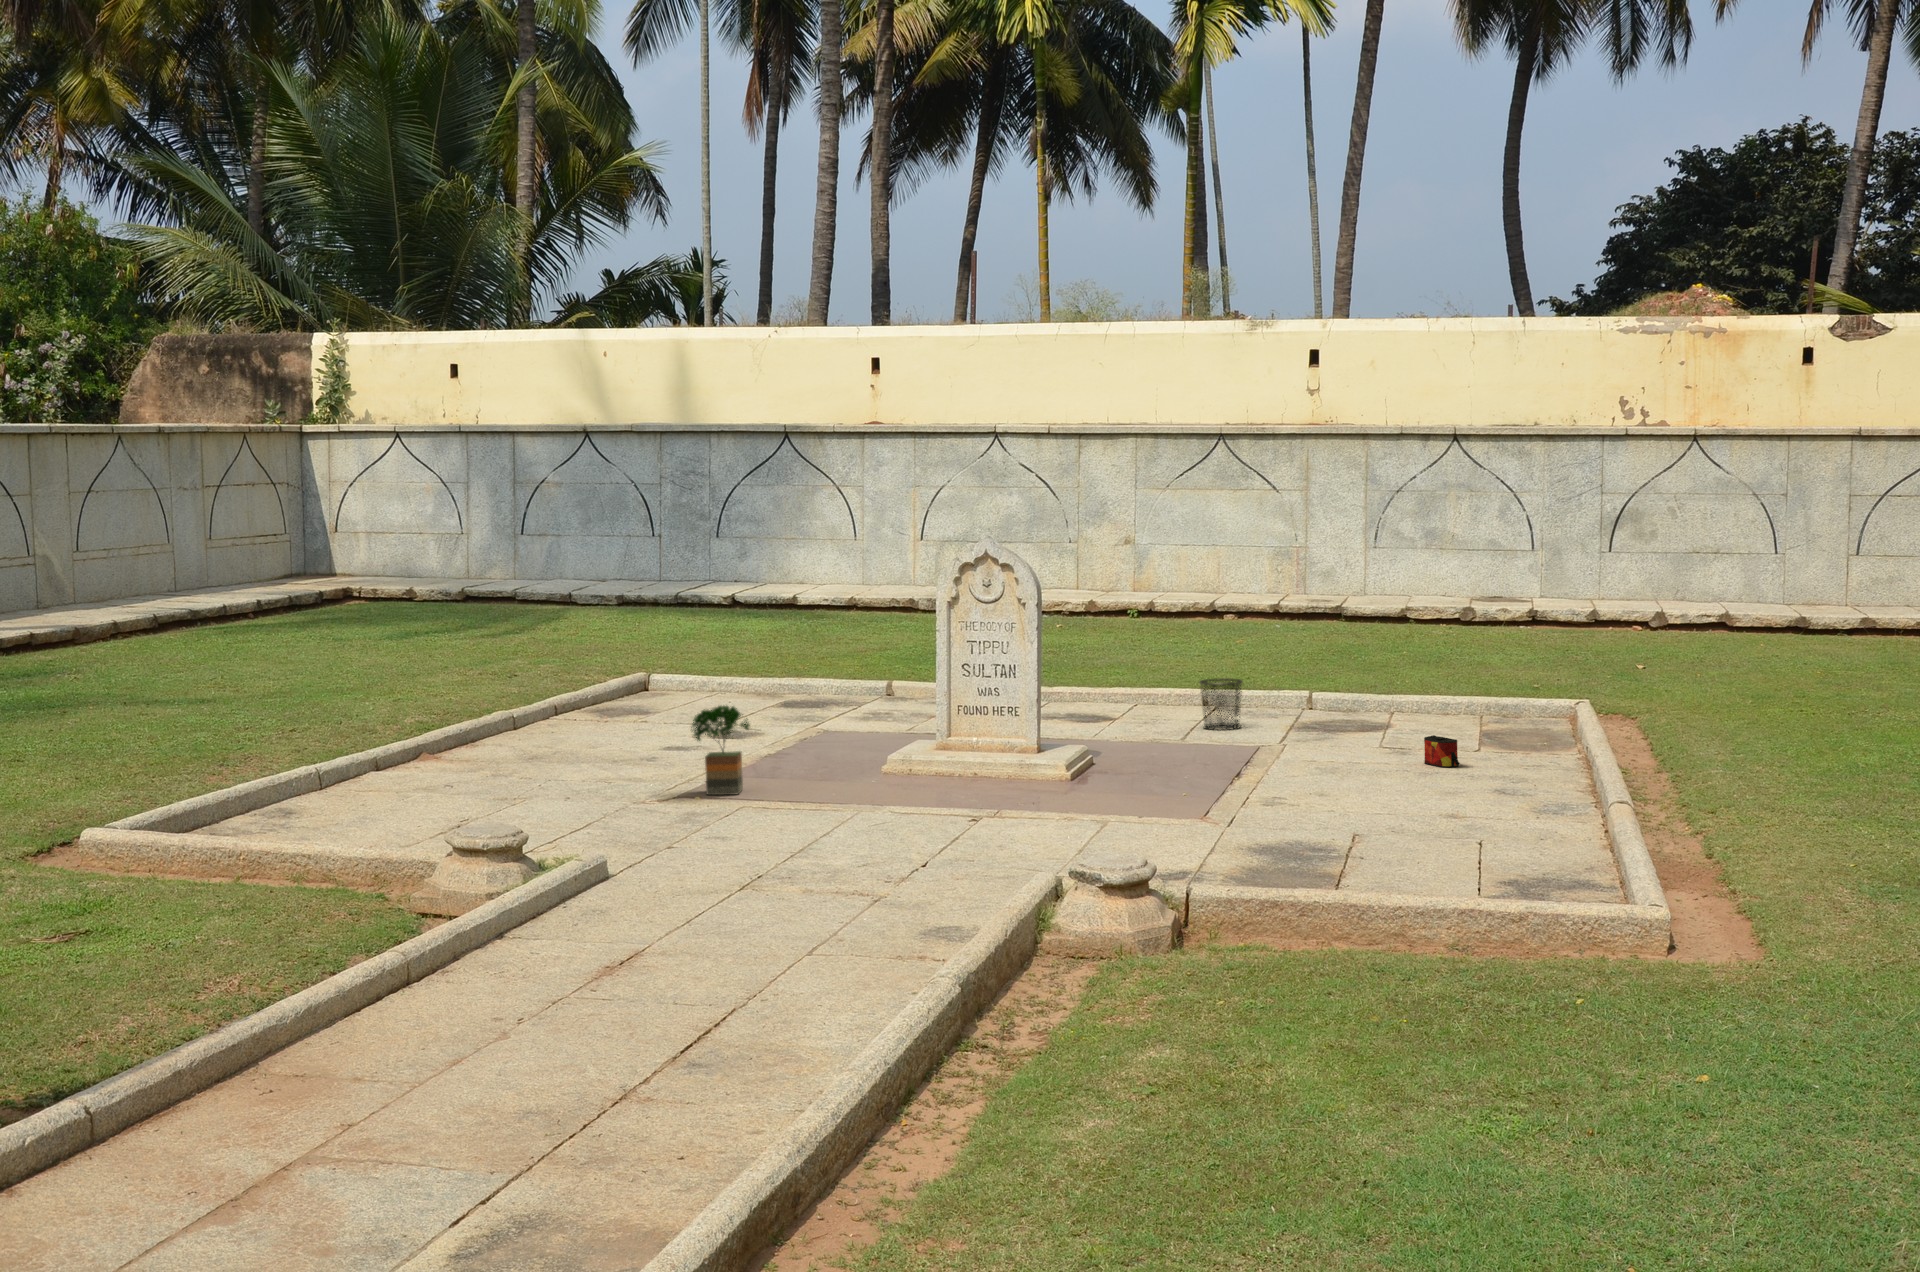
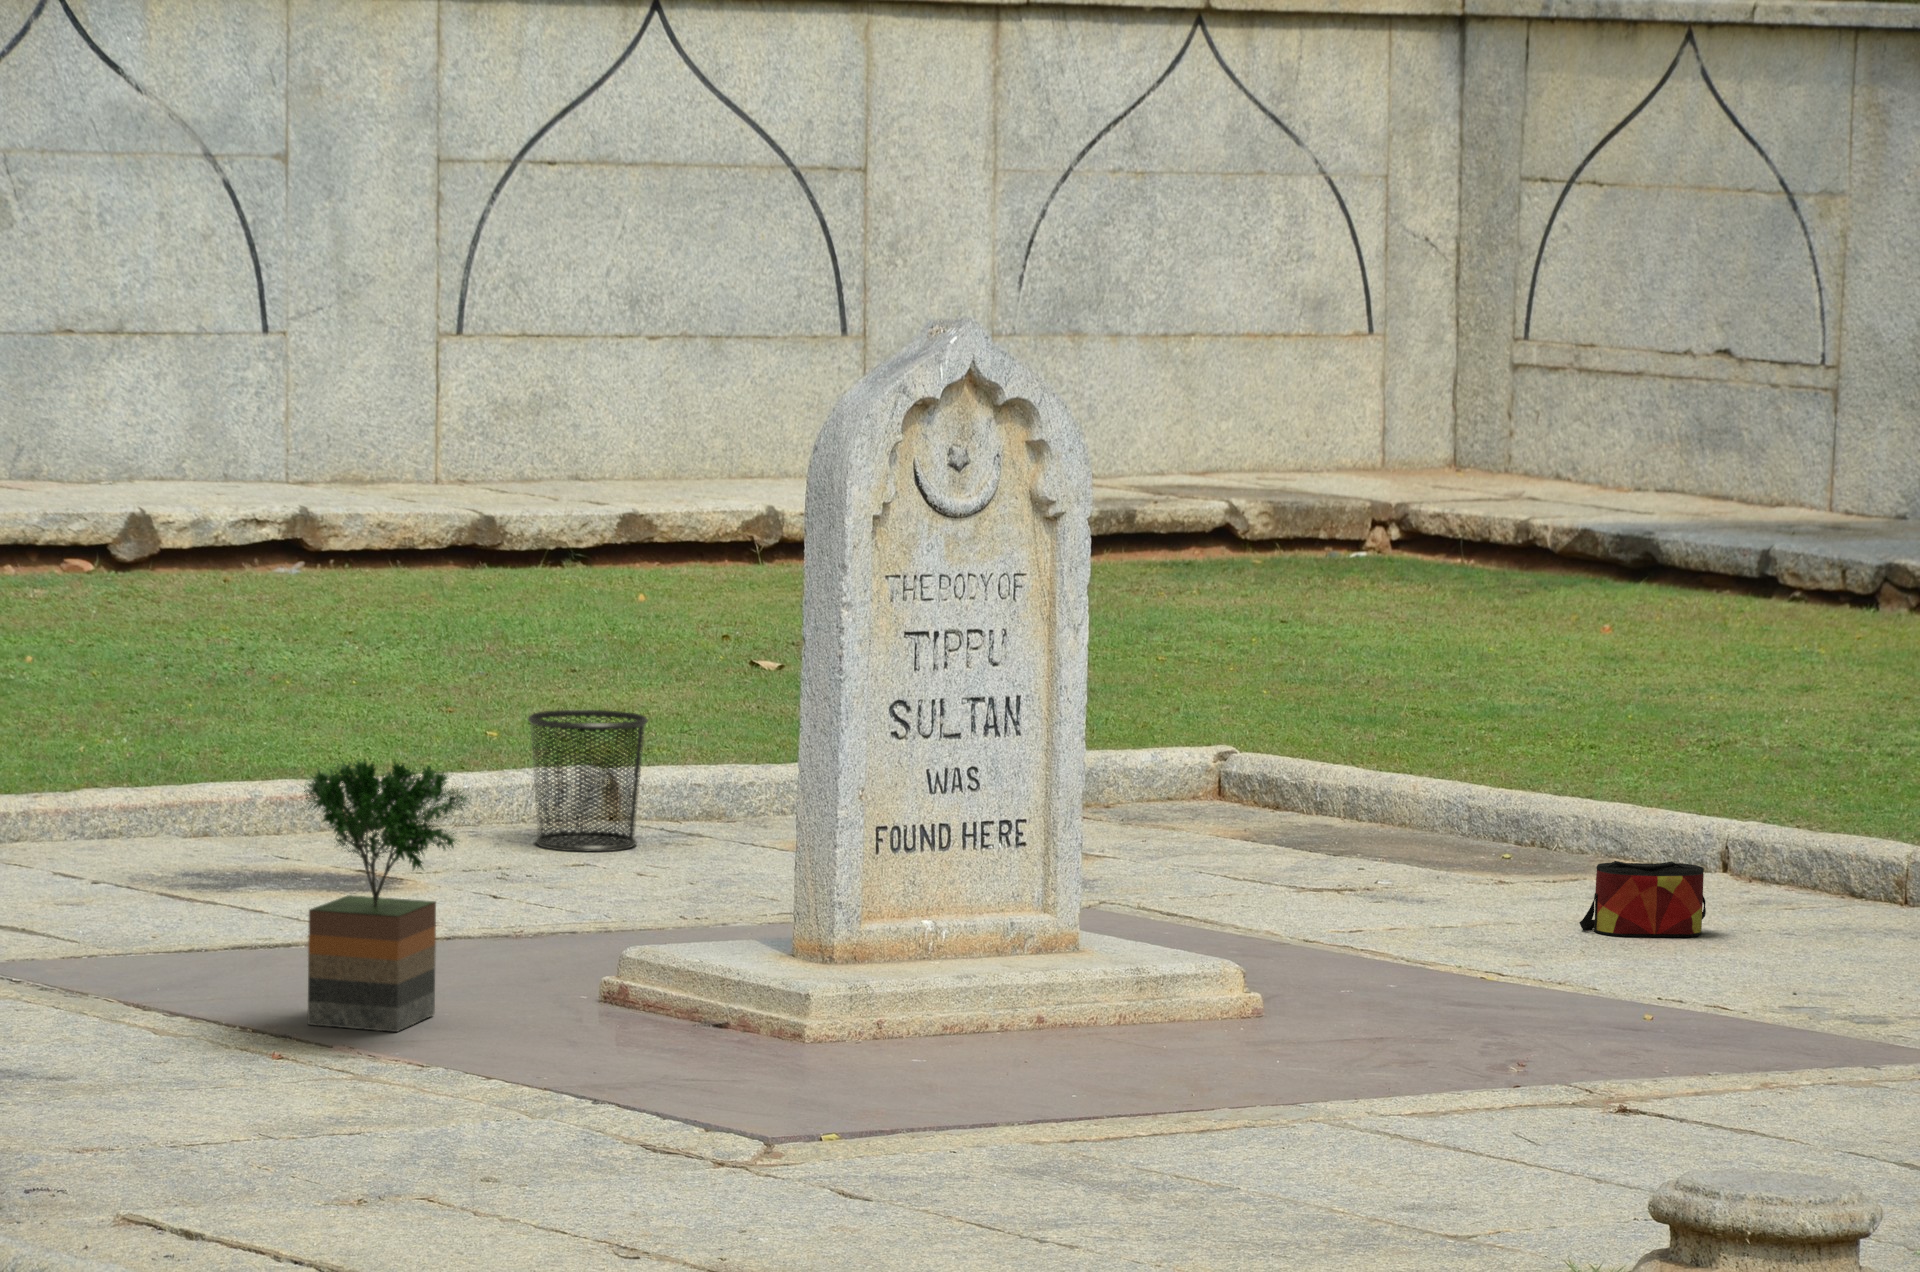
potted tree: present [691,706,750,795] -> present [304,759,467,1032]
bag: present [1424,735,1460,767] -> present [1579,861,1706,937]

